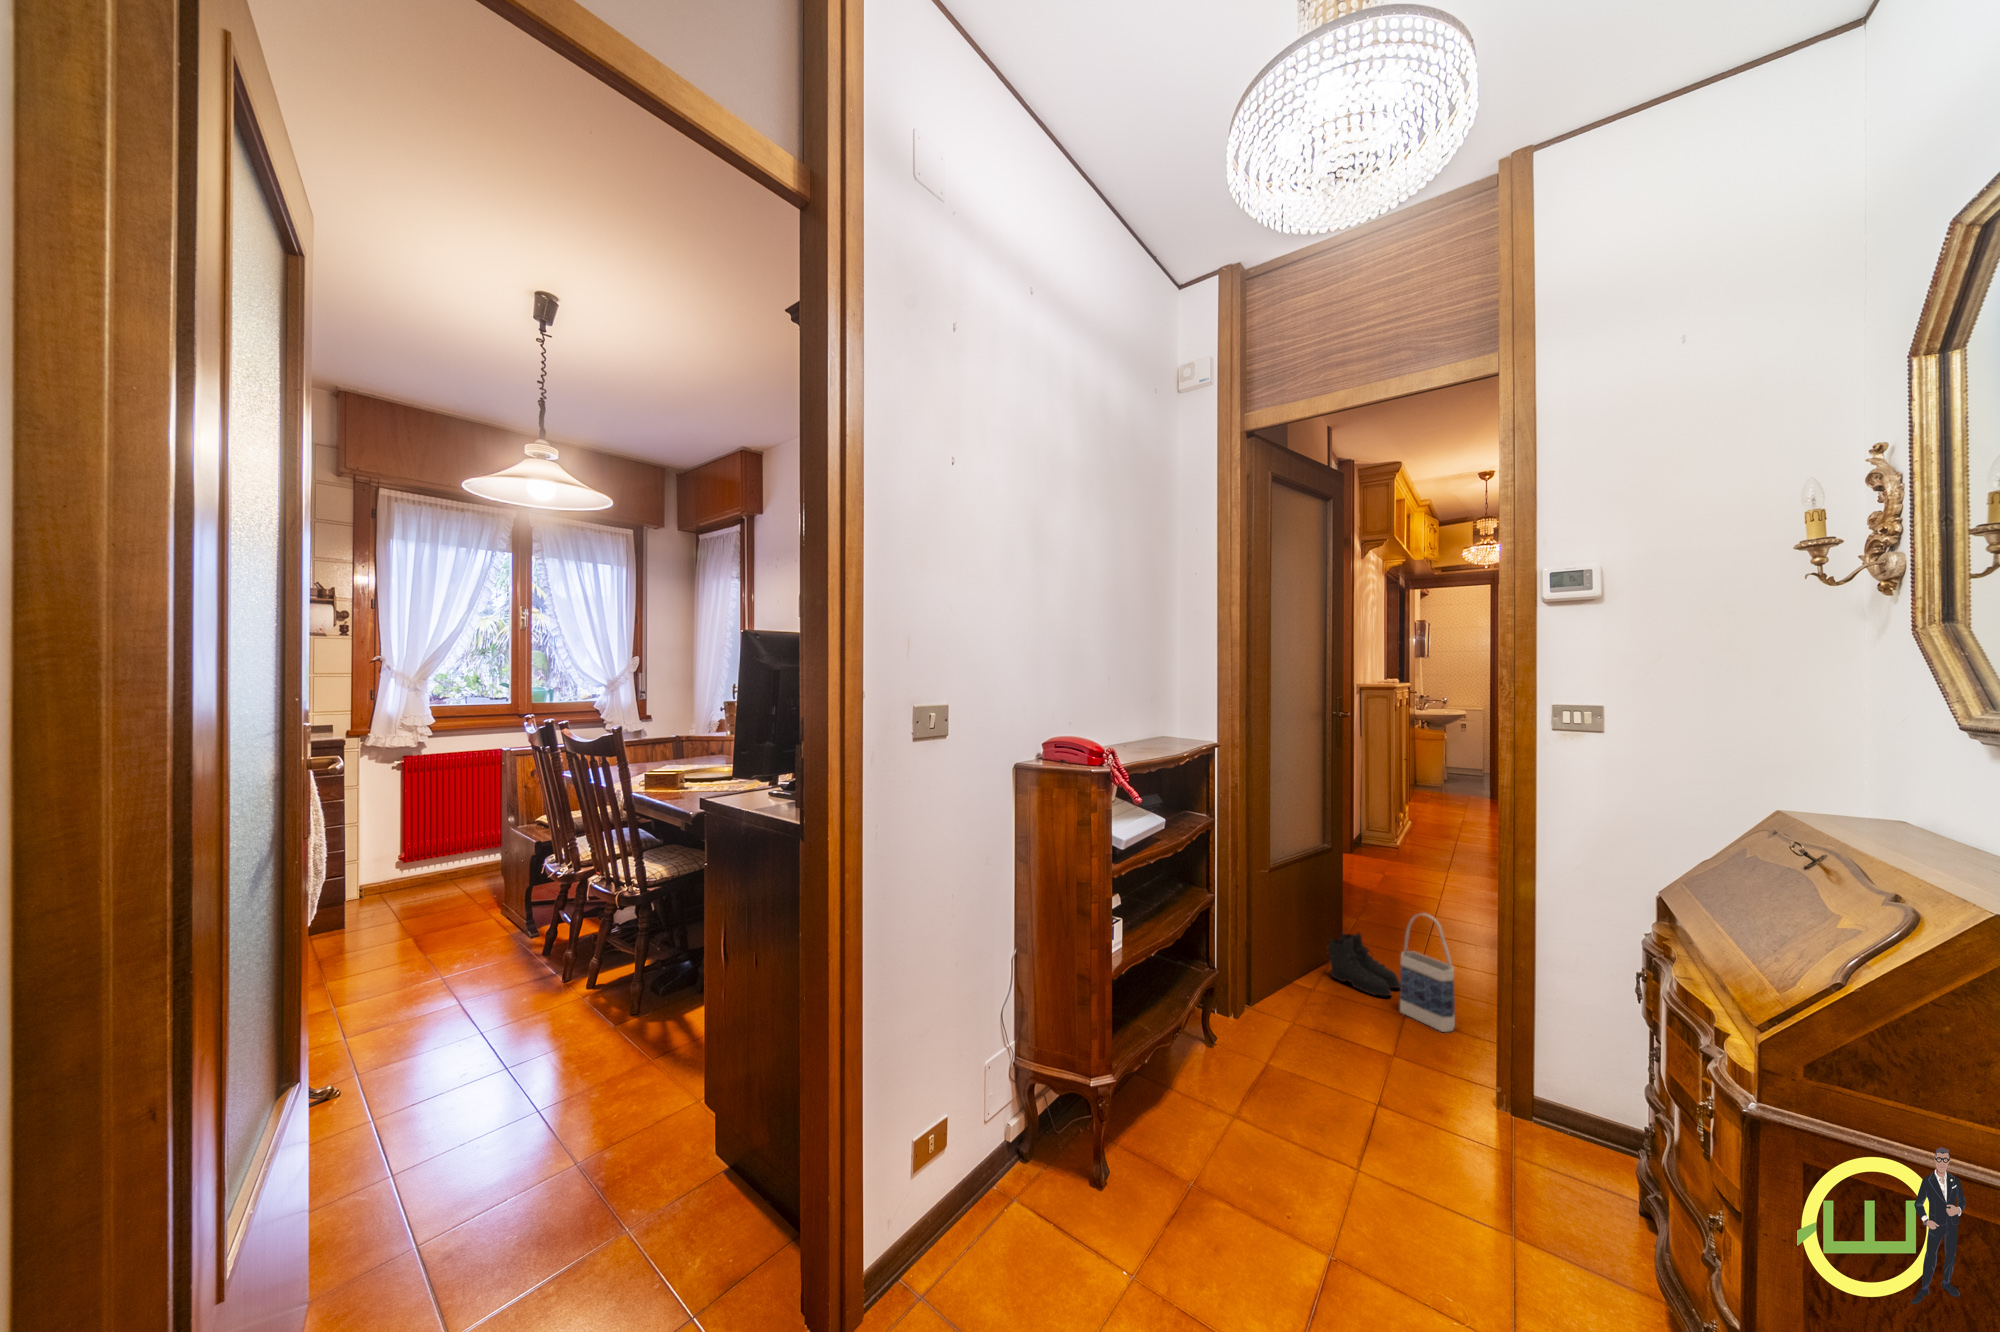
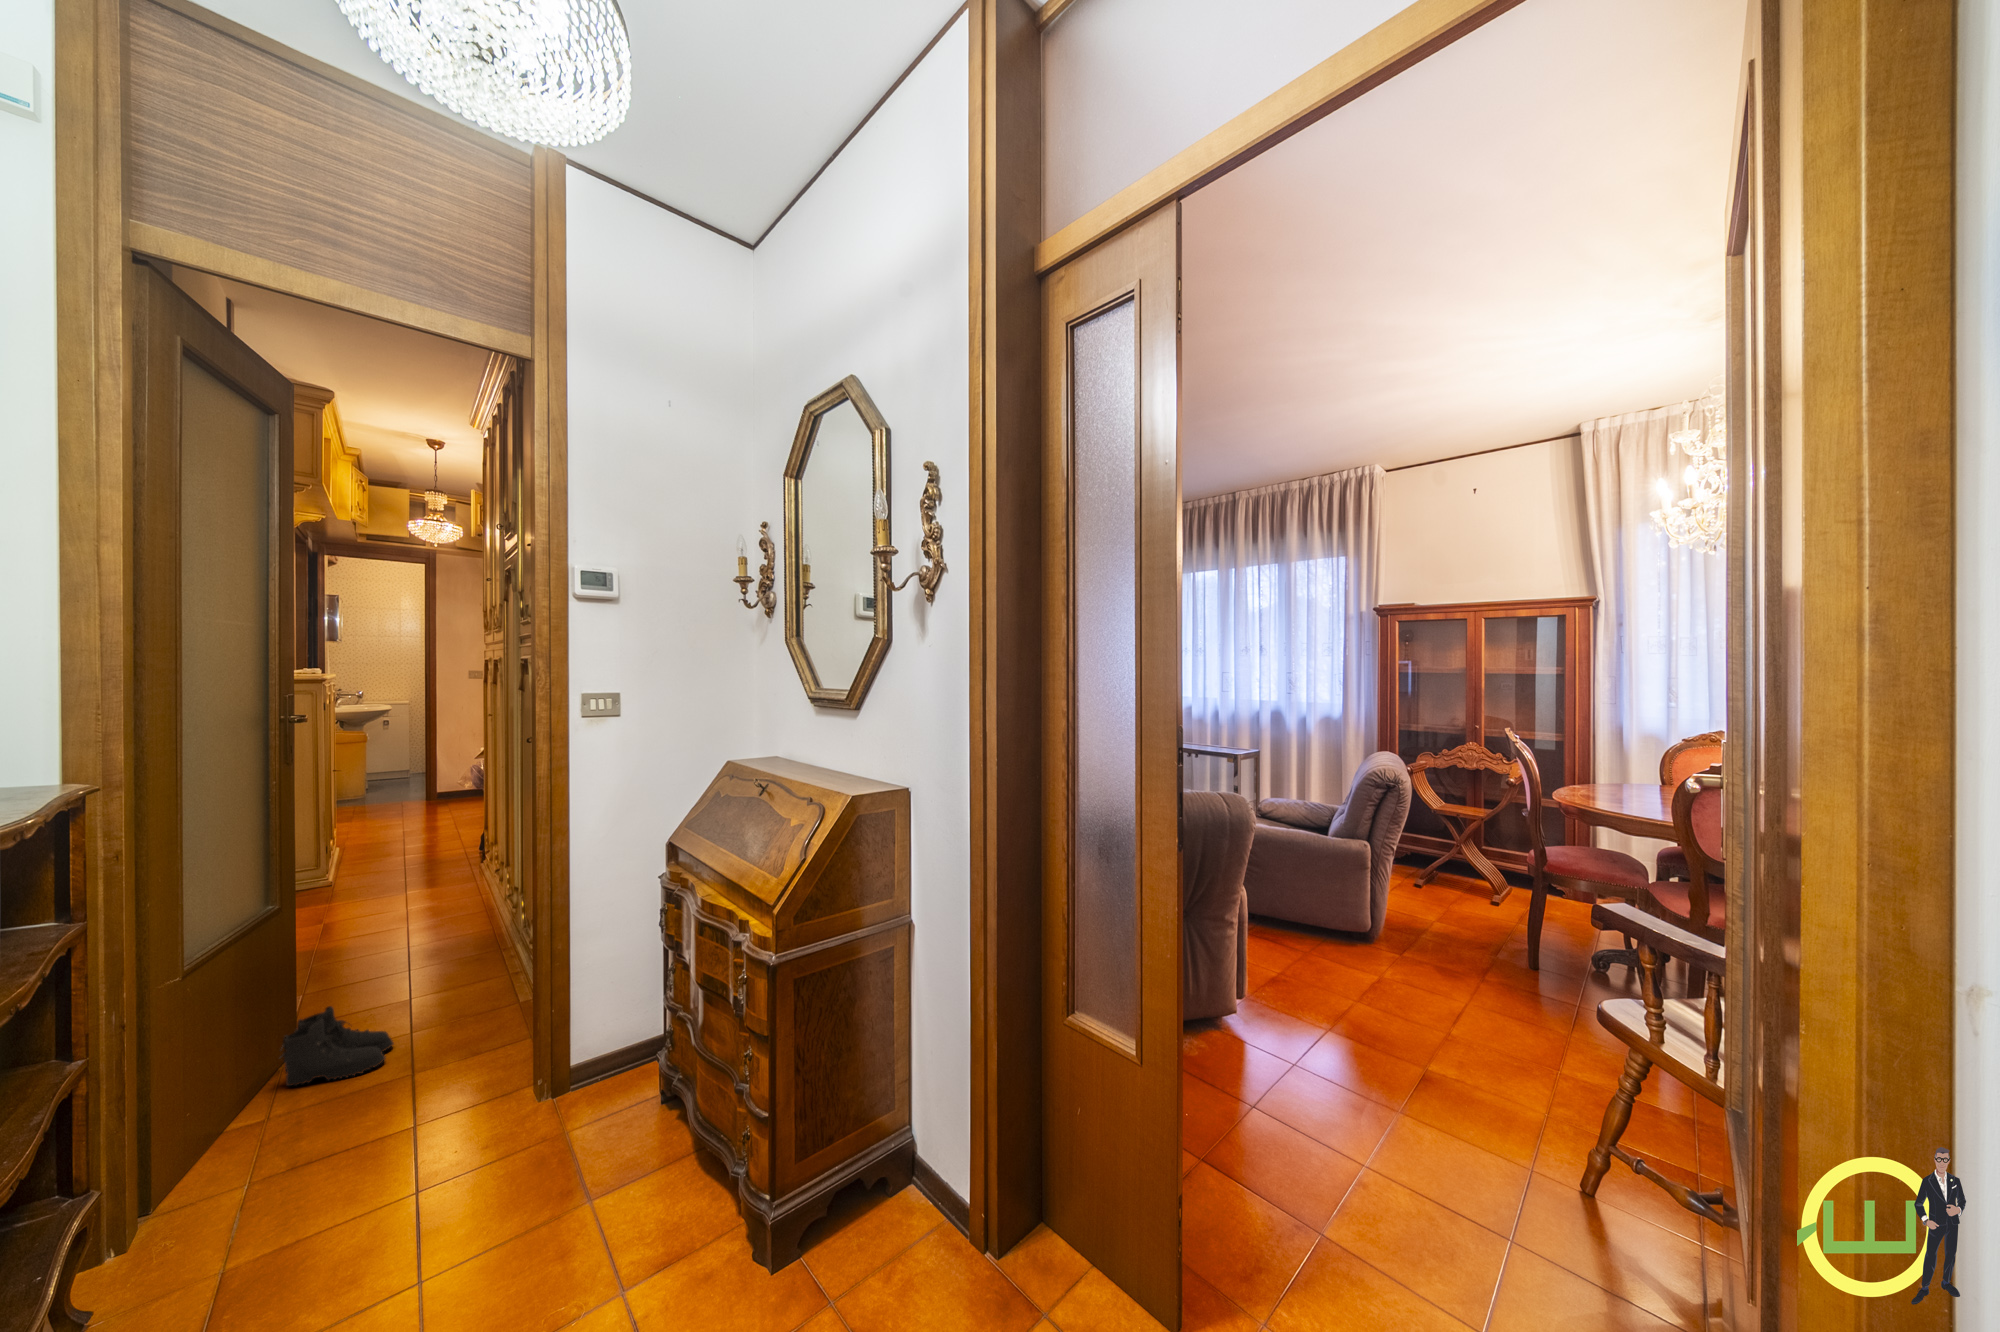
bag: present [1400,913,1455,1032] -> none [402,942,470,1073]

